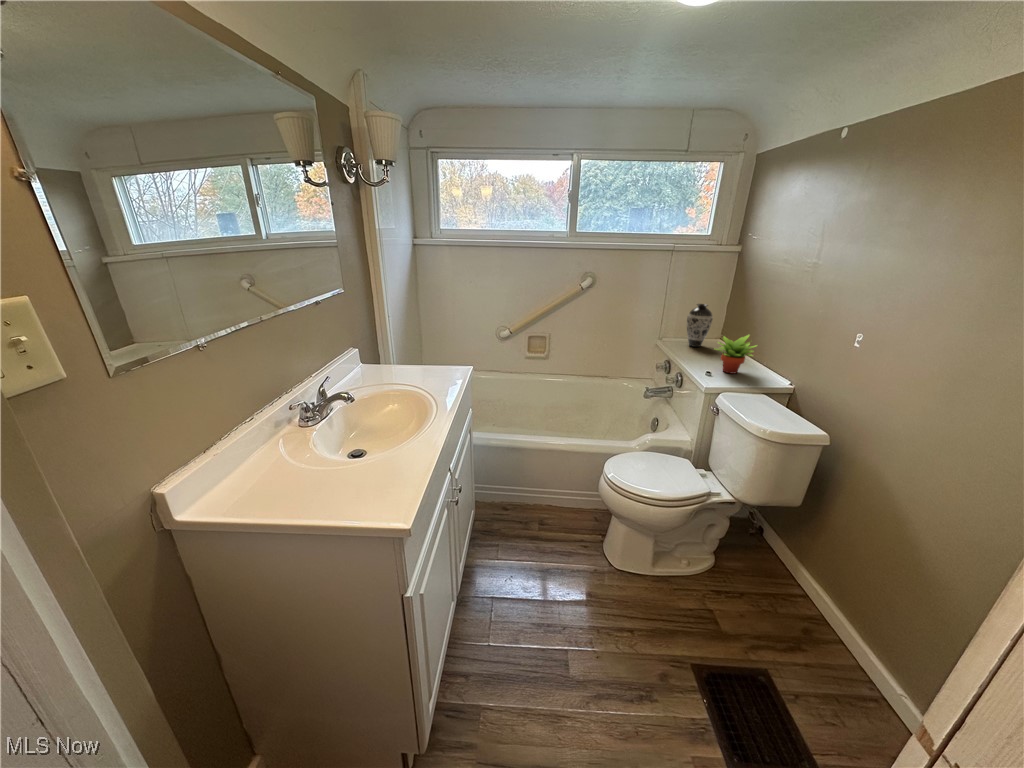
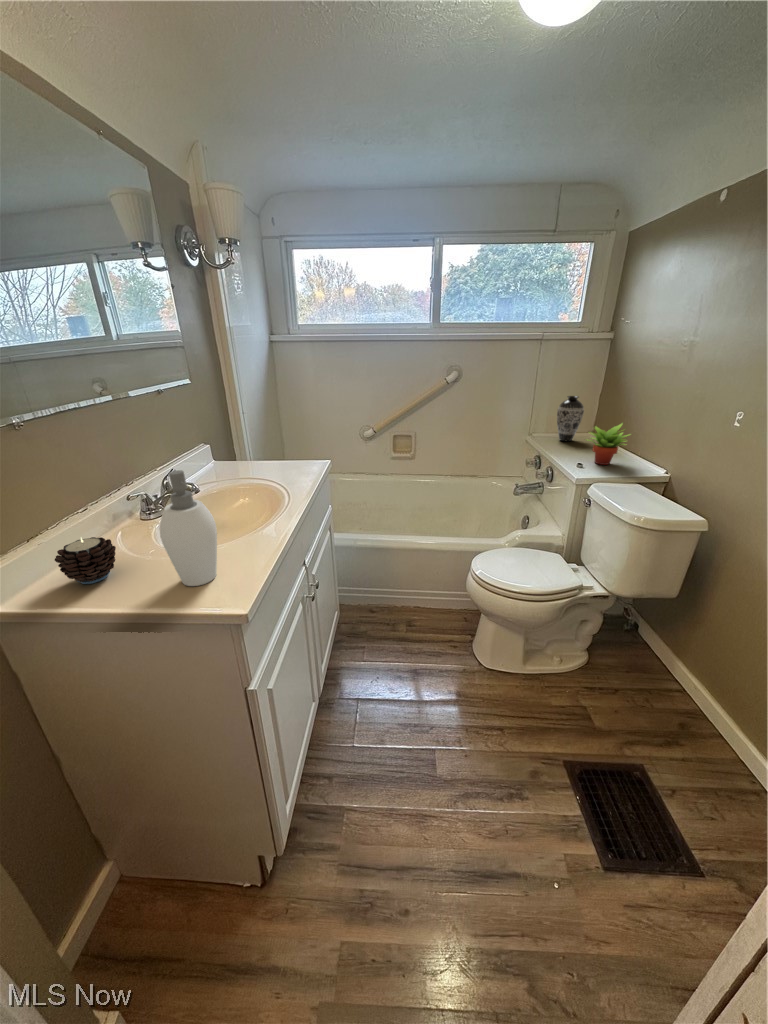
soap dispenser: none [332,396,381,499] -> present [160,470,217,586]
candle: none [233,450,287,494] -> present [55,537,116,584]

